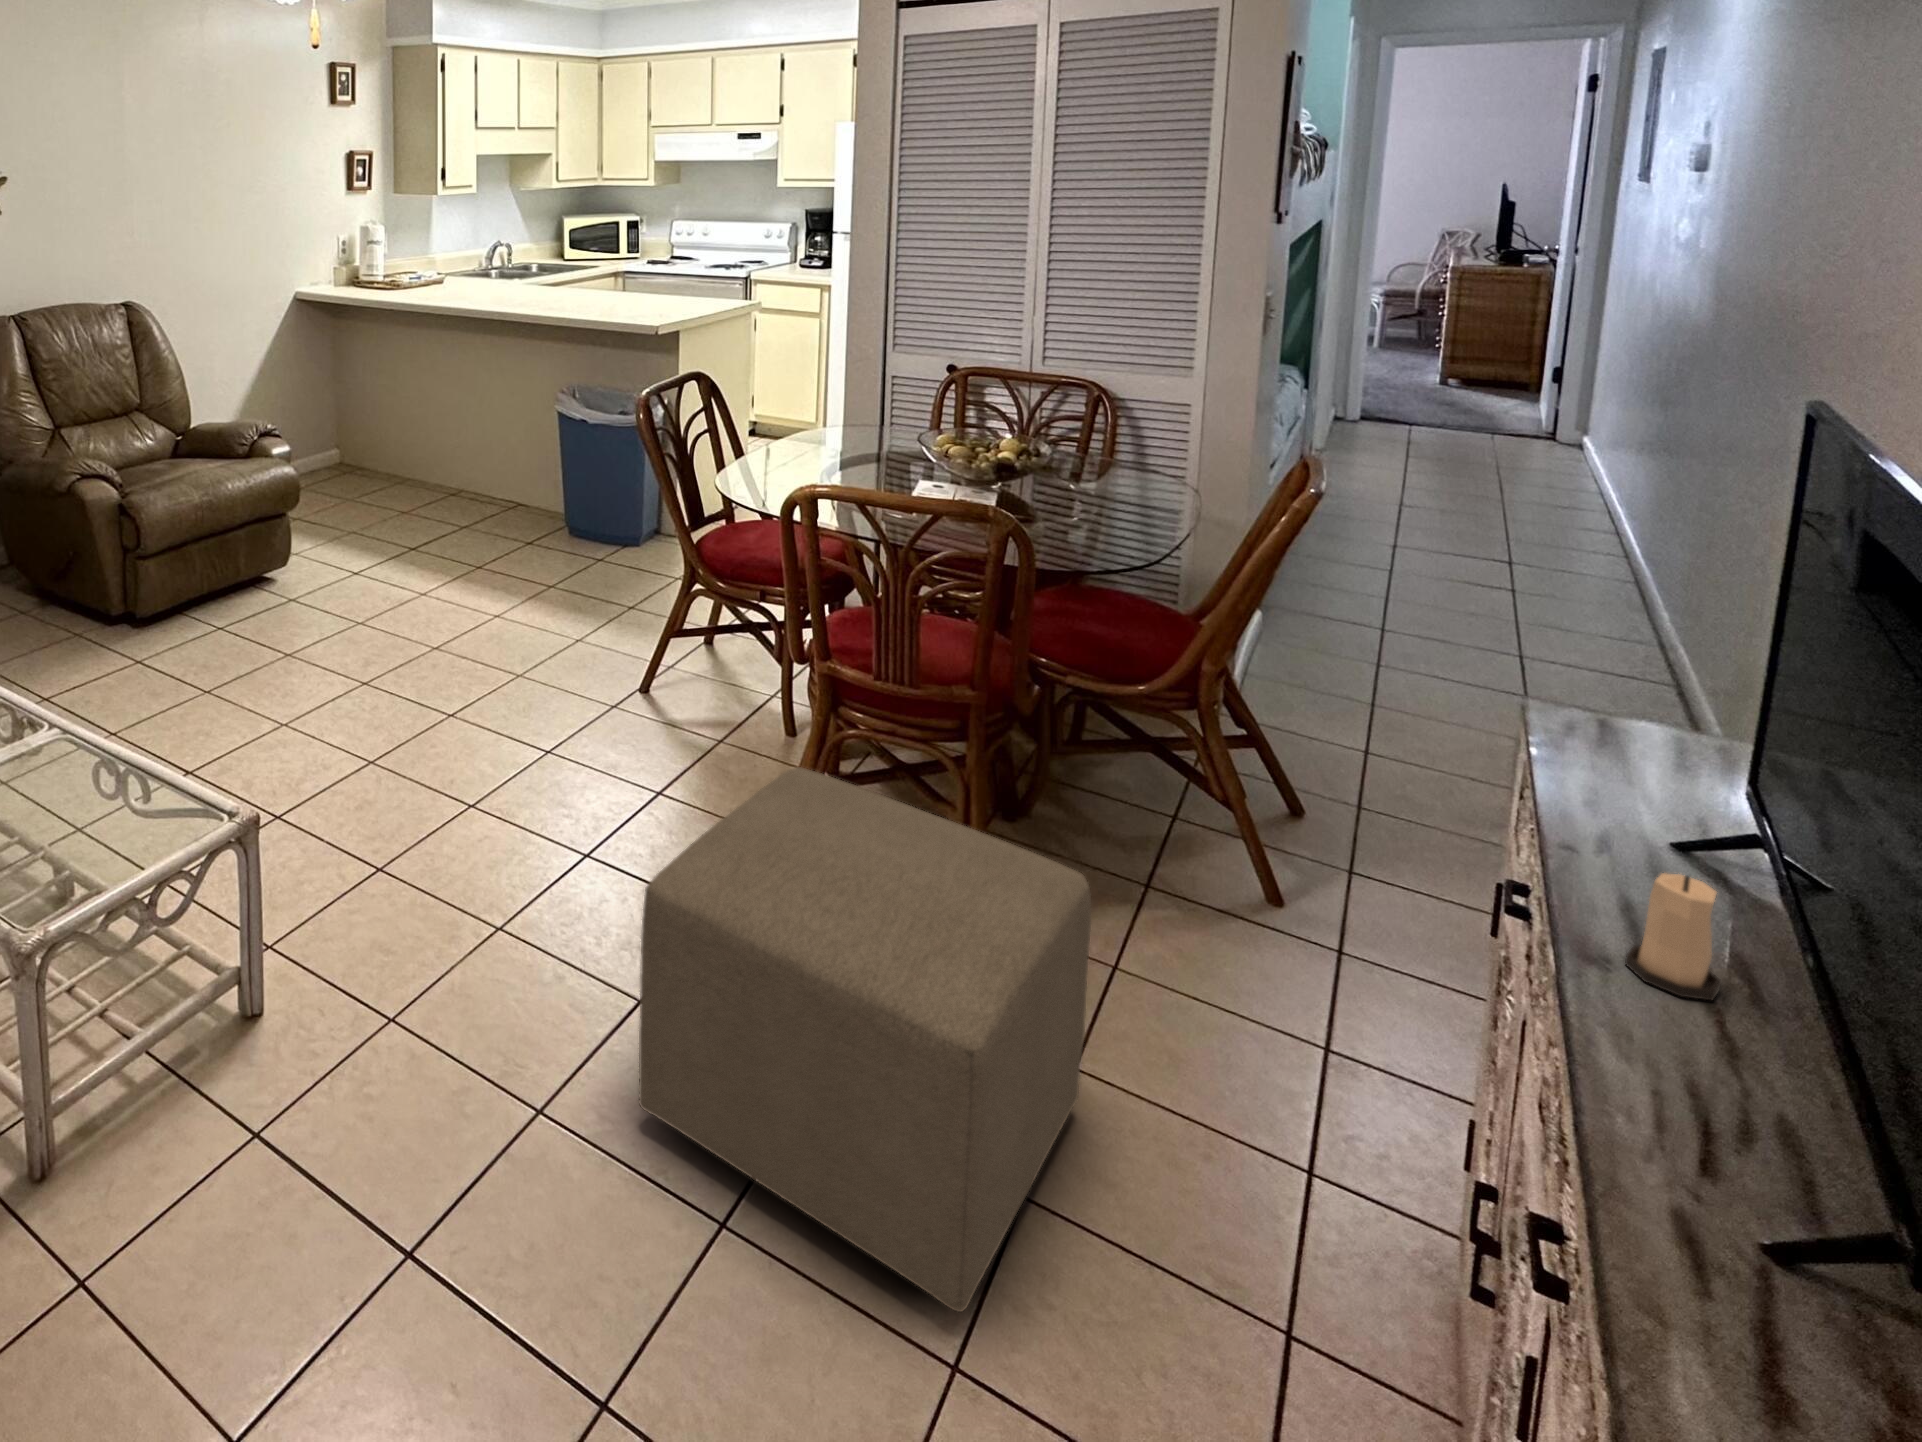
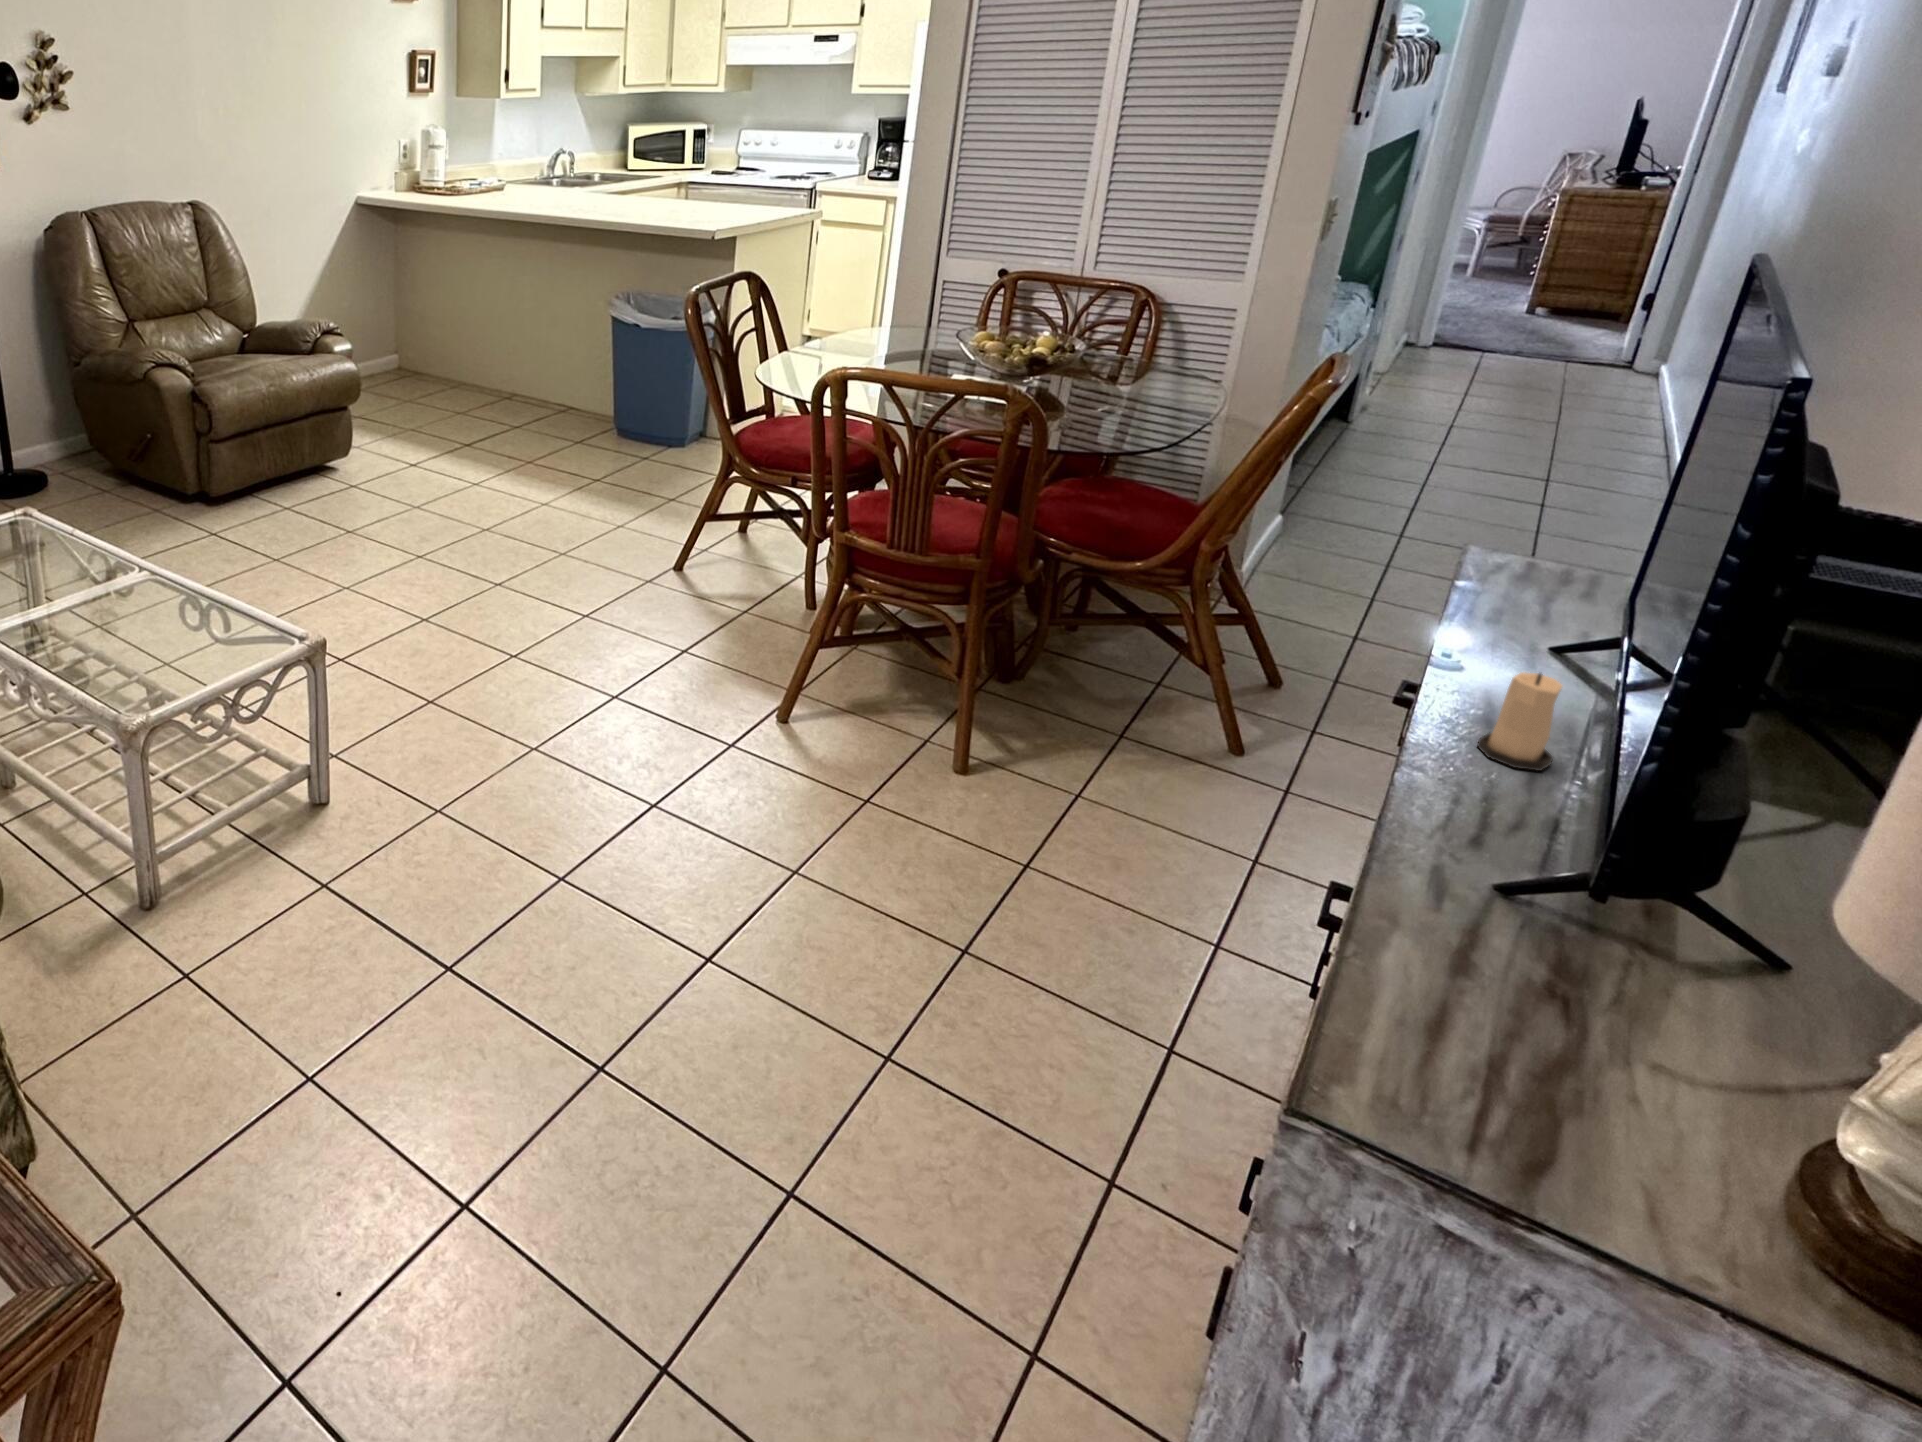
ottoman: present [639,767,1091,1312] -> none [643,615,1050,1016]

